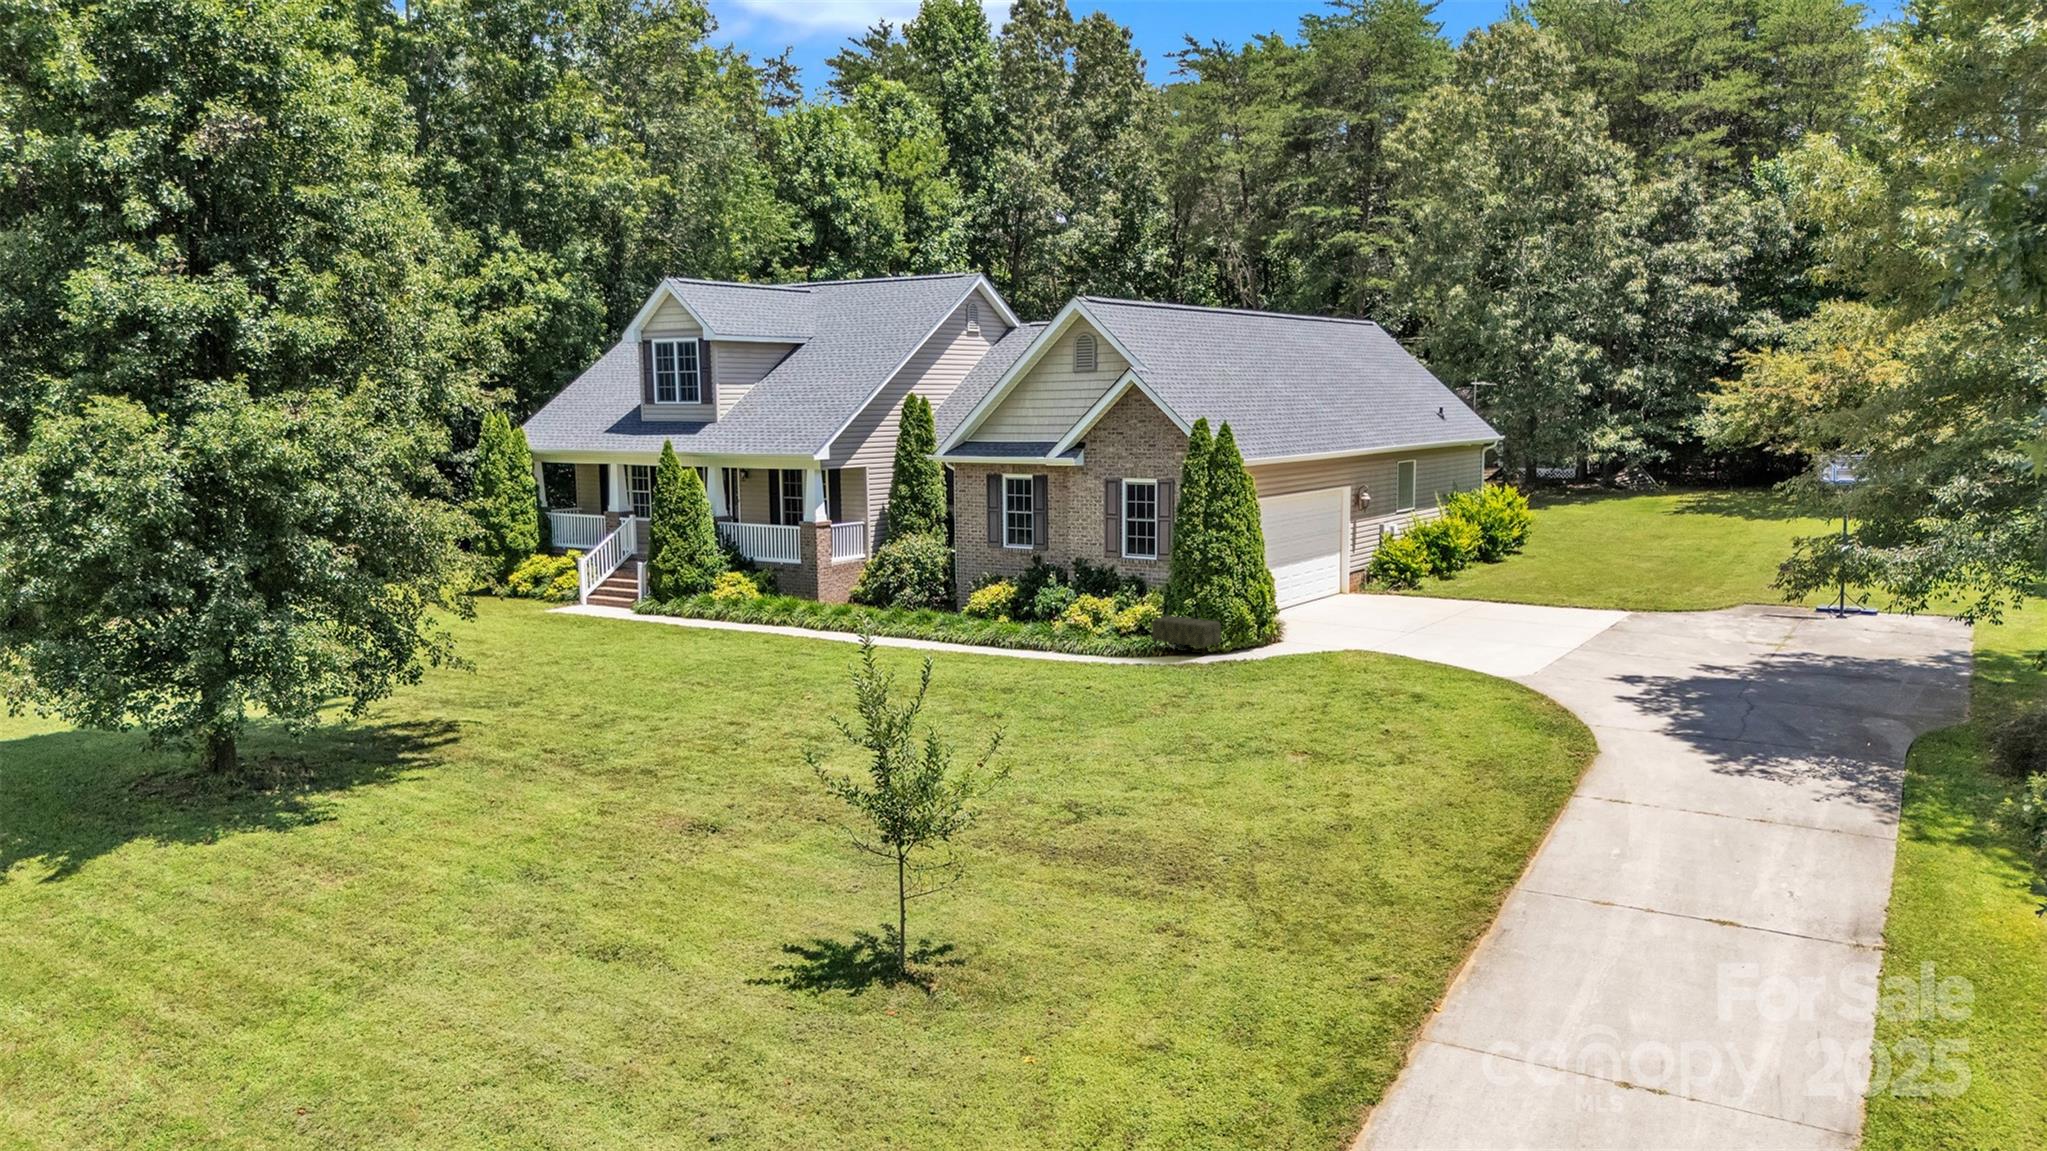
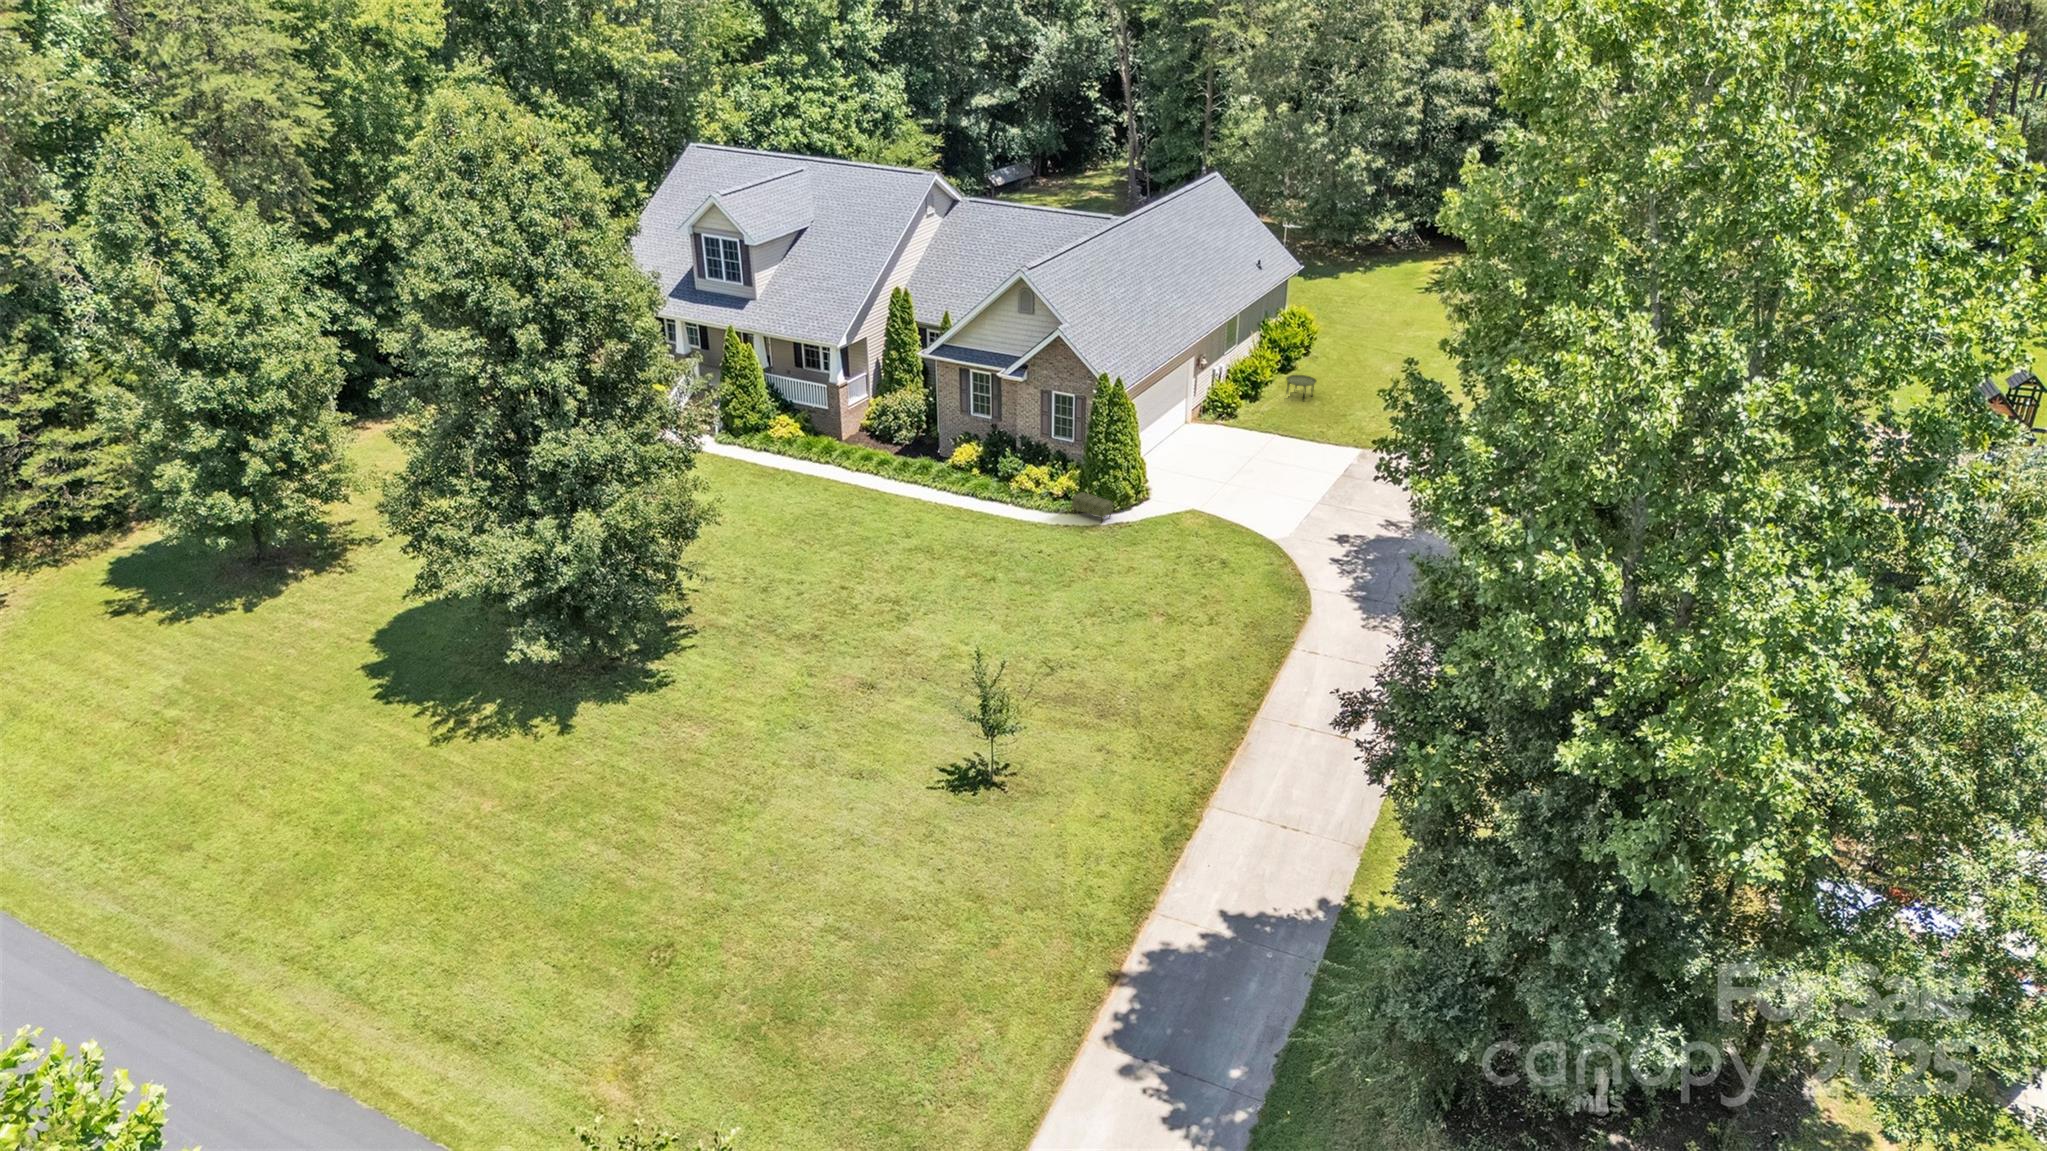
round table: none [1479,535,1527,566] -> present [1286,375,1316,398]

